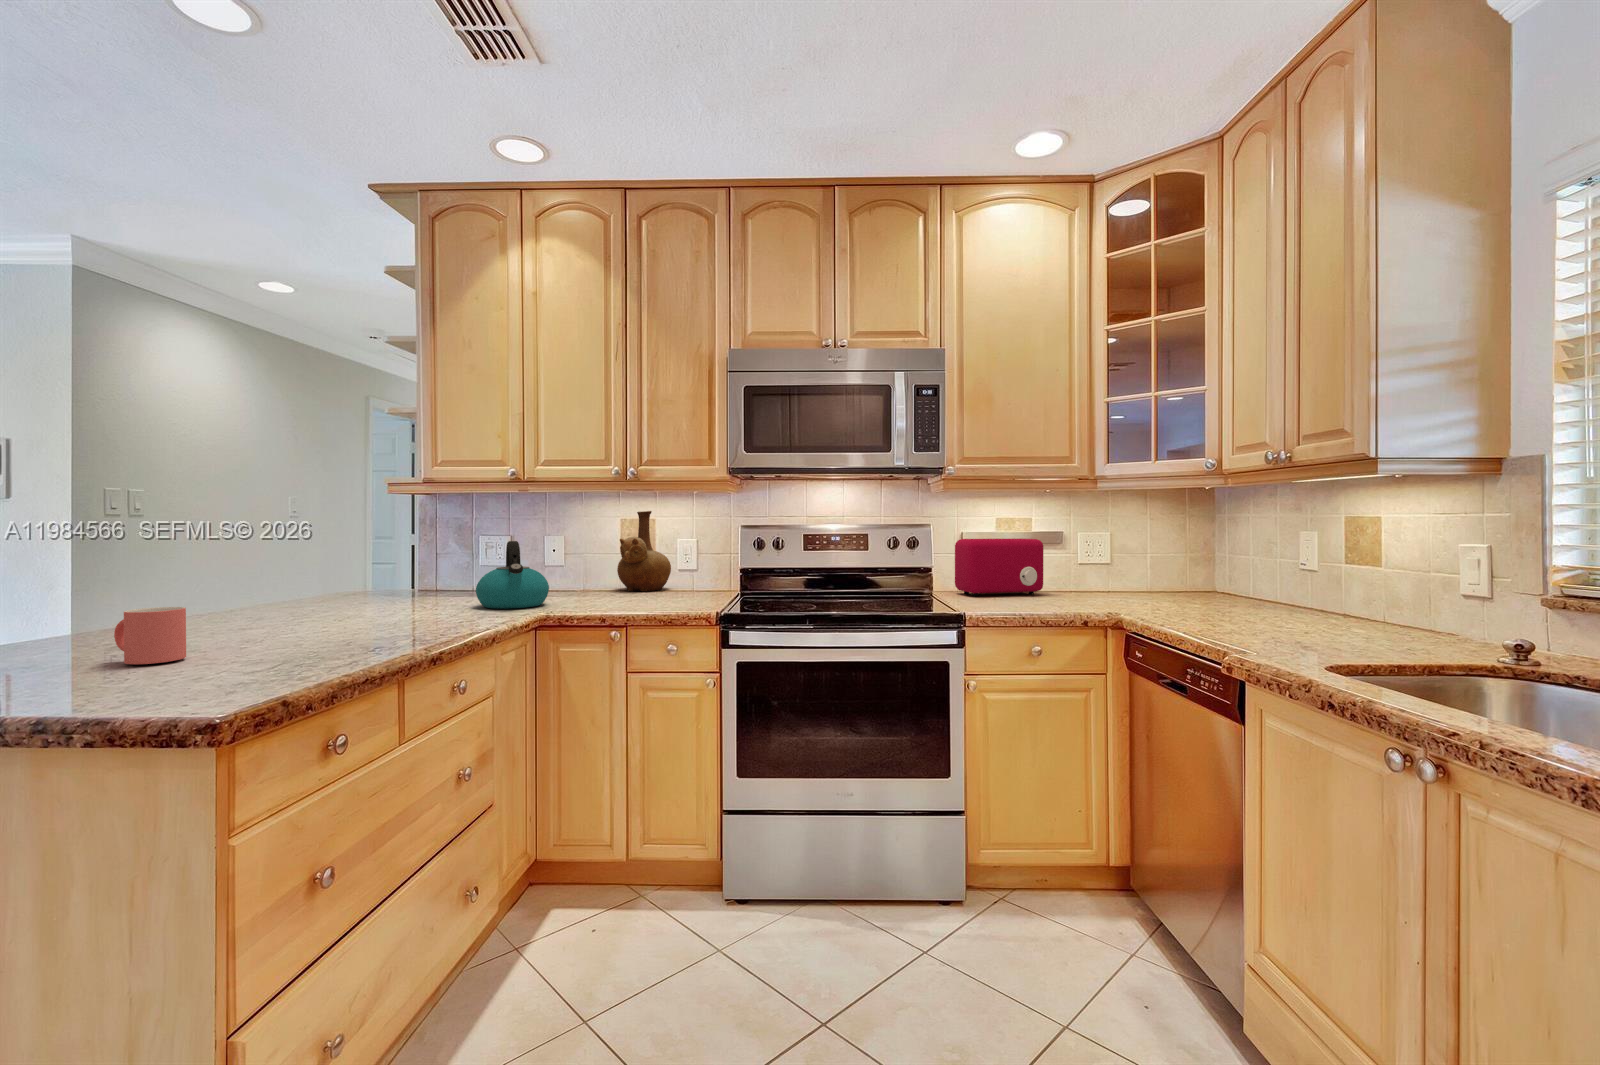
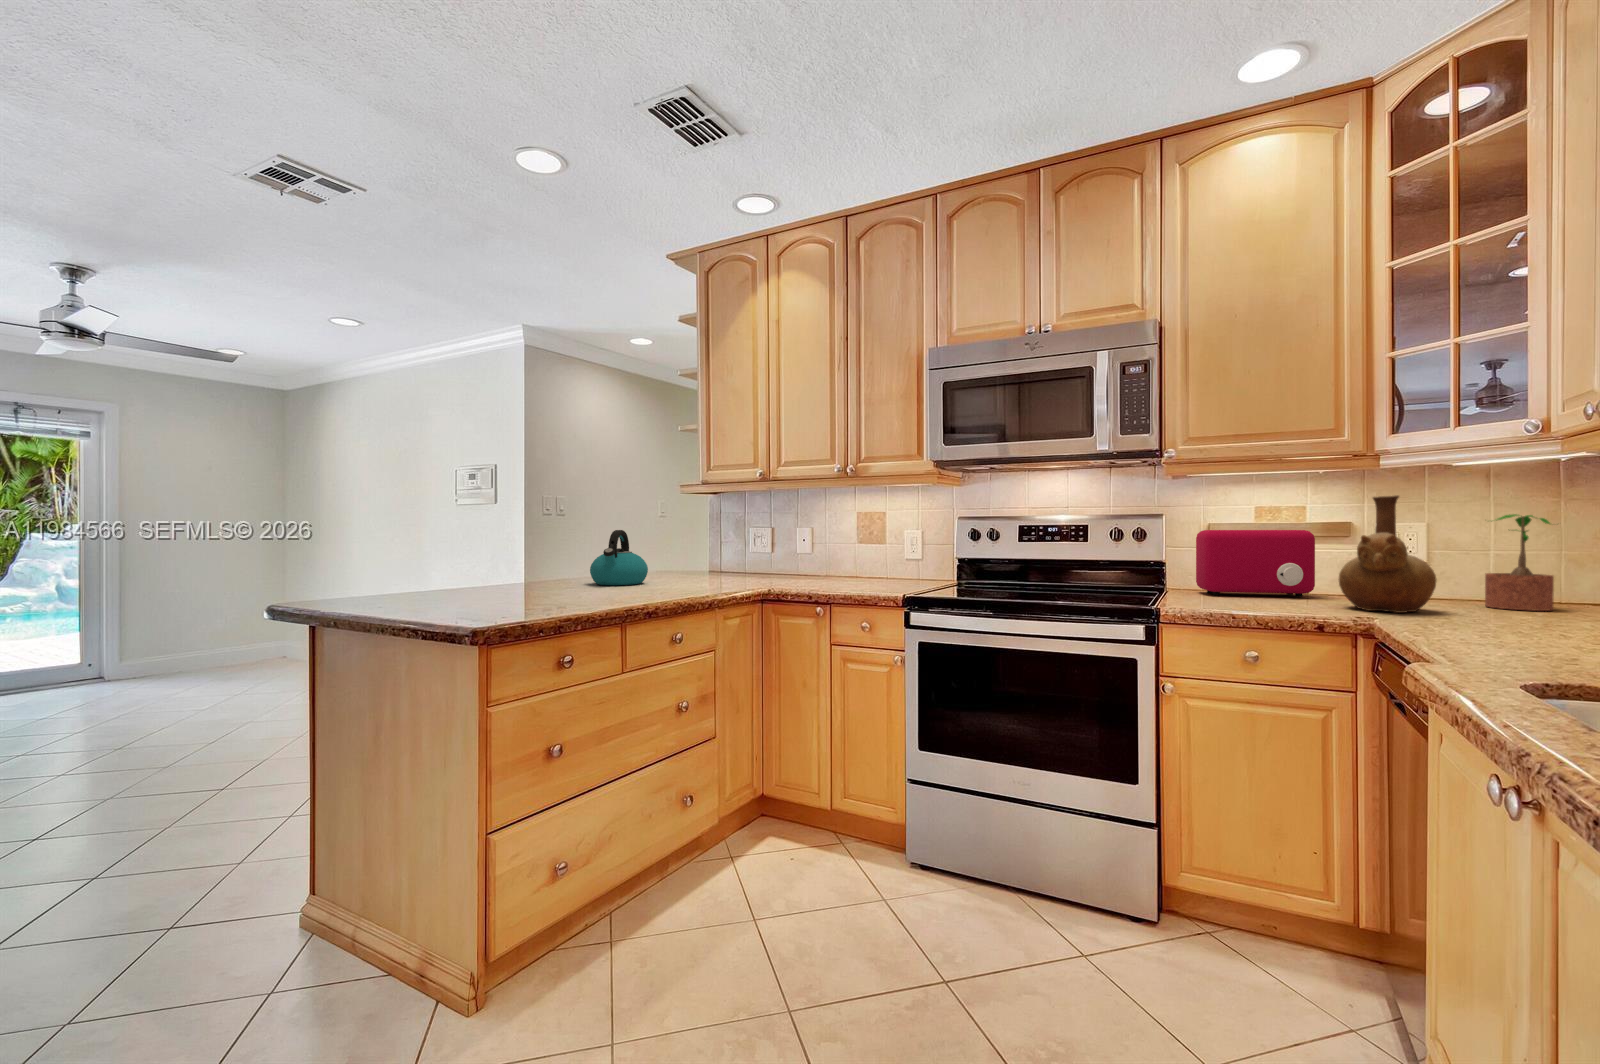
vase: present [617,511,671,591] -> present [1339,495,1436,613]
potted plant: none [1148,527,1193,599] -> present [1485,514,1554,611]
kettle: present [476,541,549,609] -> present [590,530,648,585]
mug: present [114,607,186,664] -> none [484,567,517,601]

